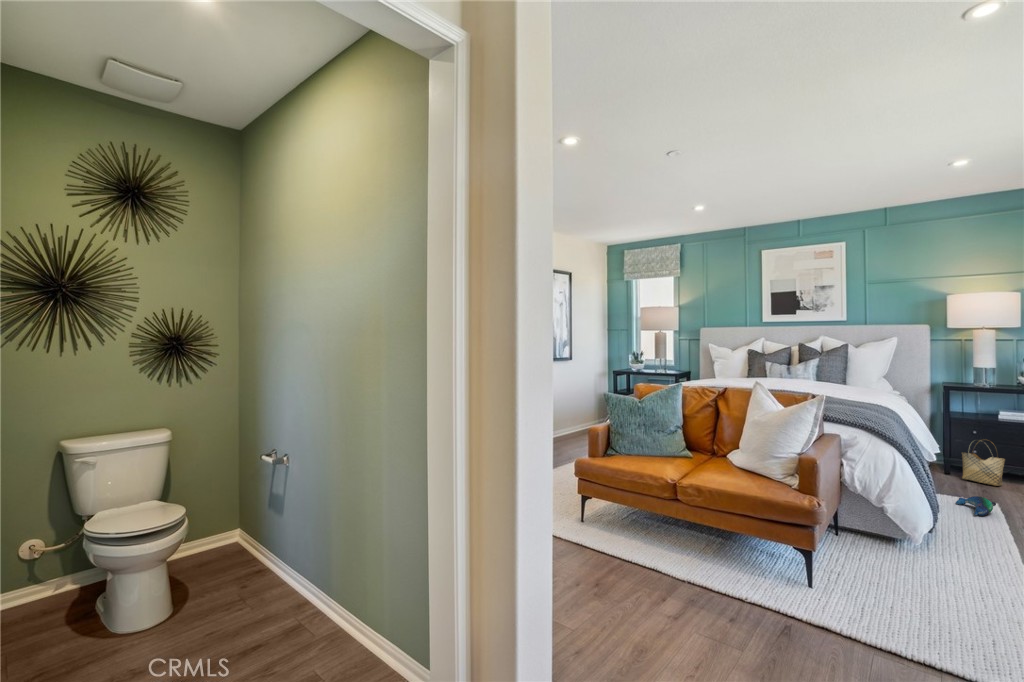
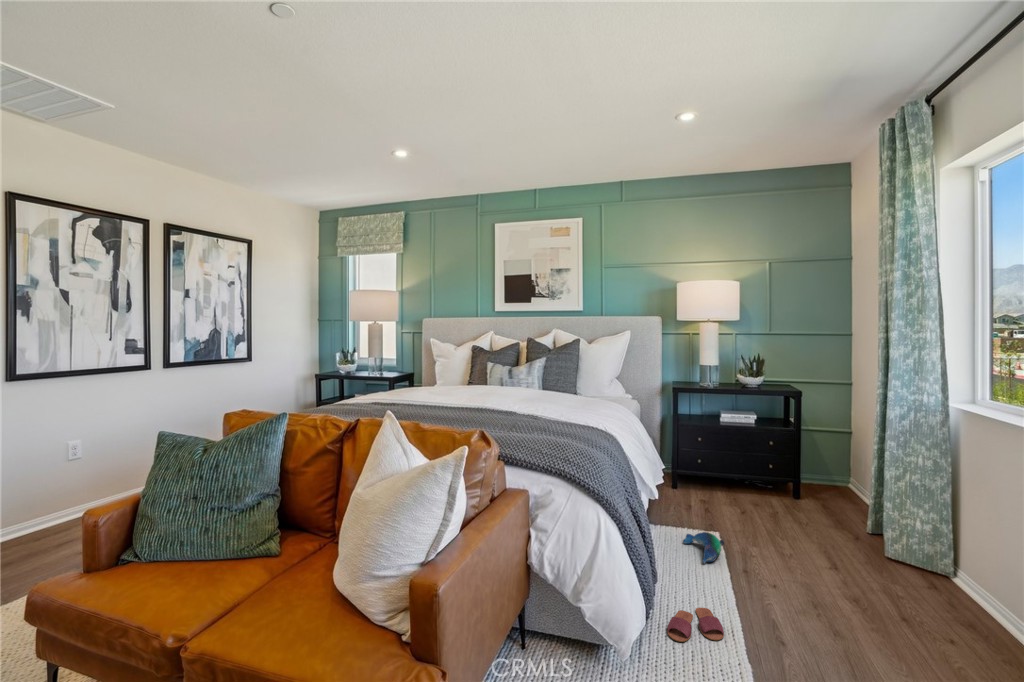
woven basket: present [962,439,1005,486] -> none [688,449,728,505]
slippers: none [942,533,990,549] -> present [667,608,724,642]

